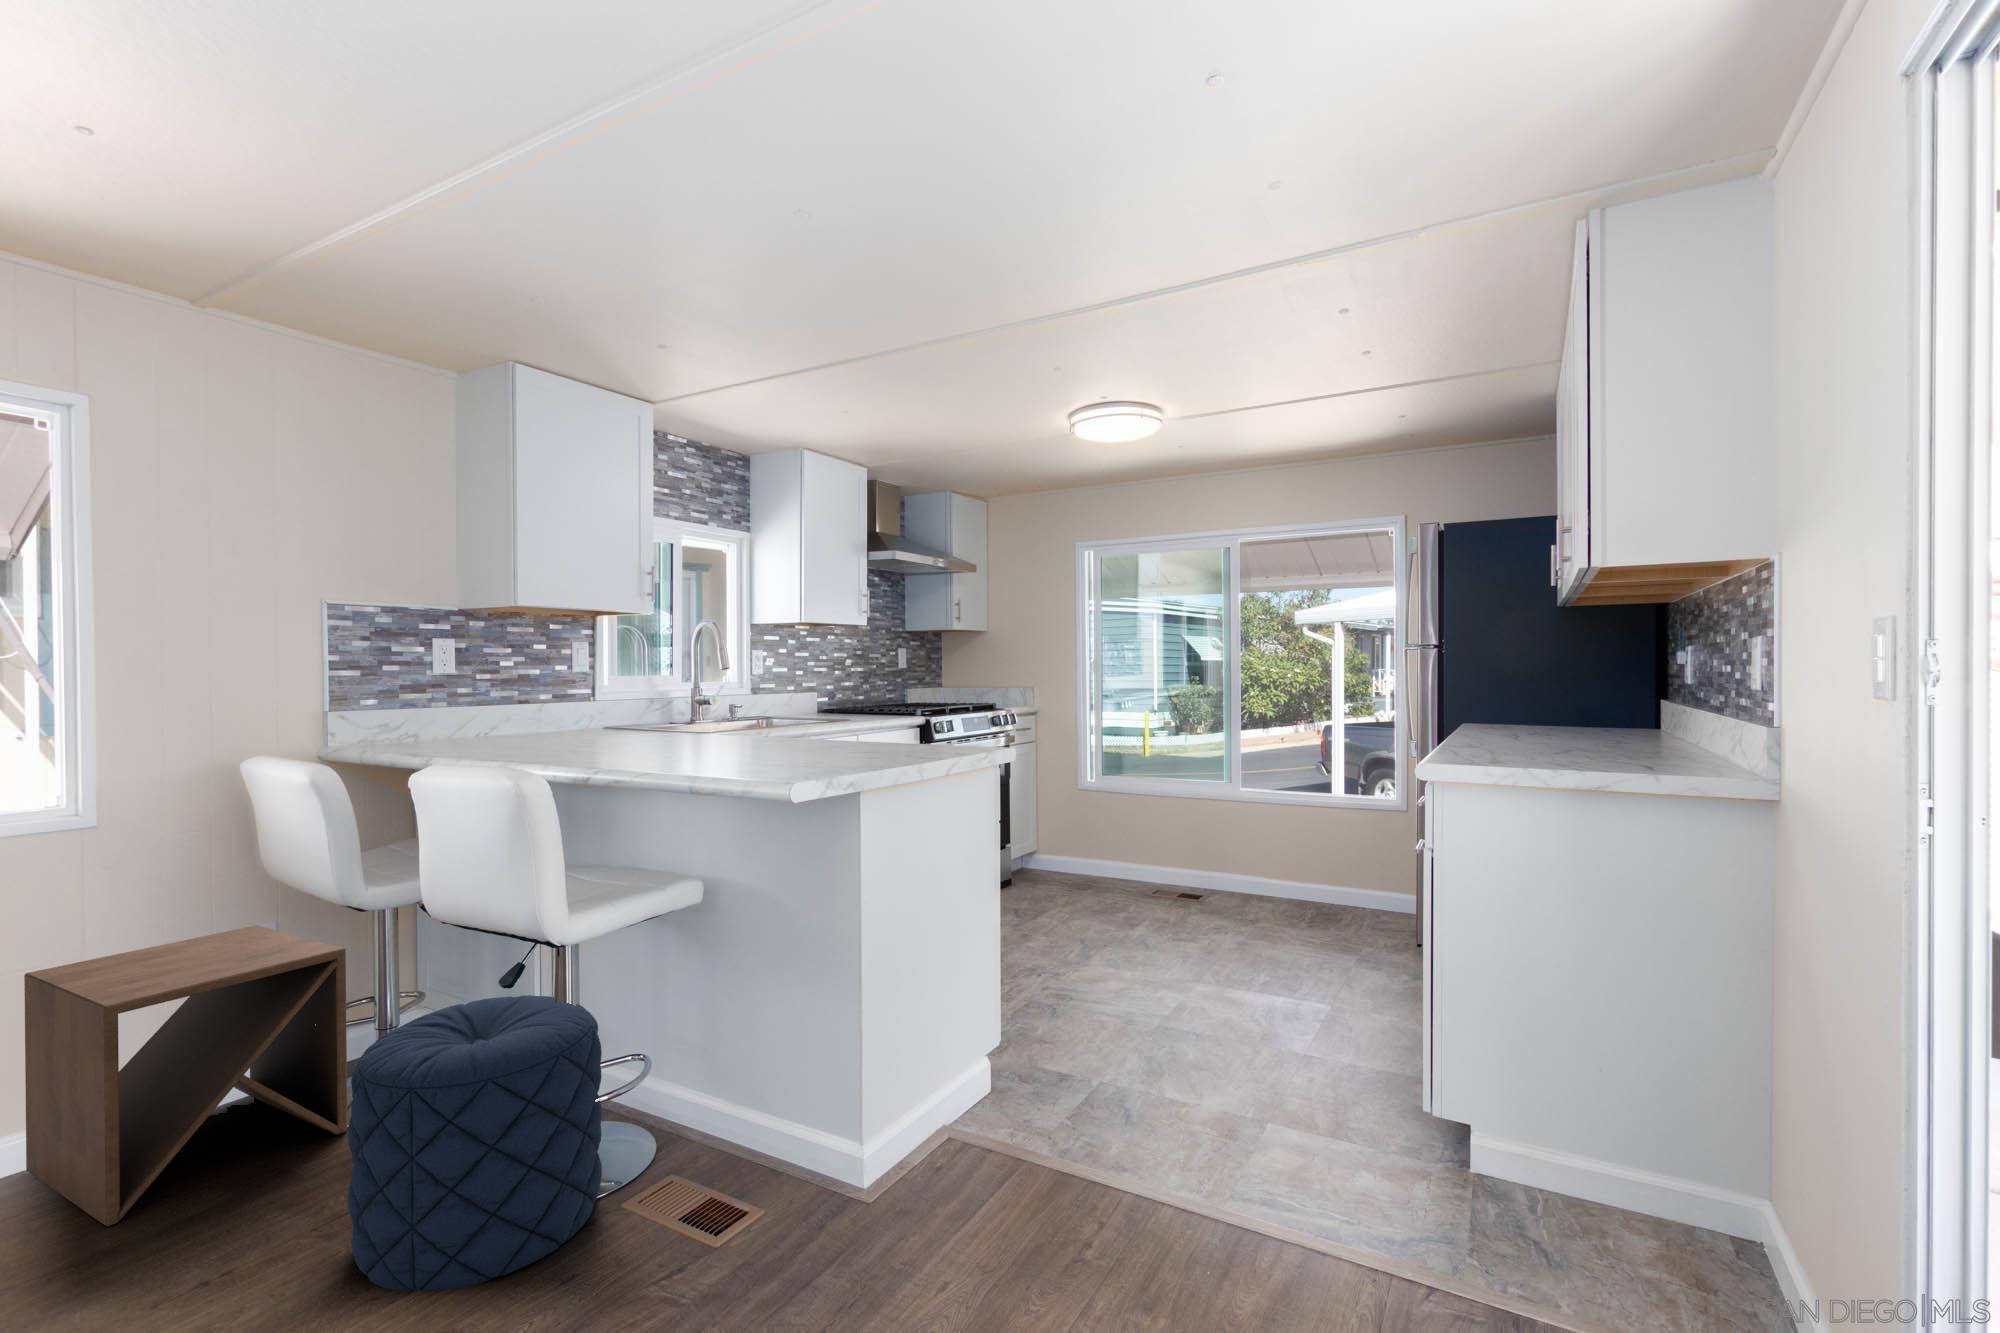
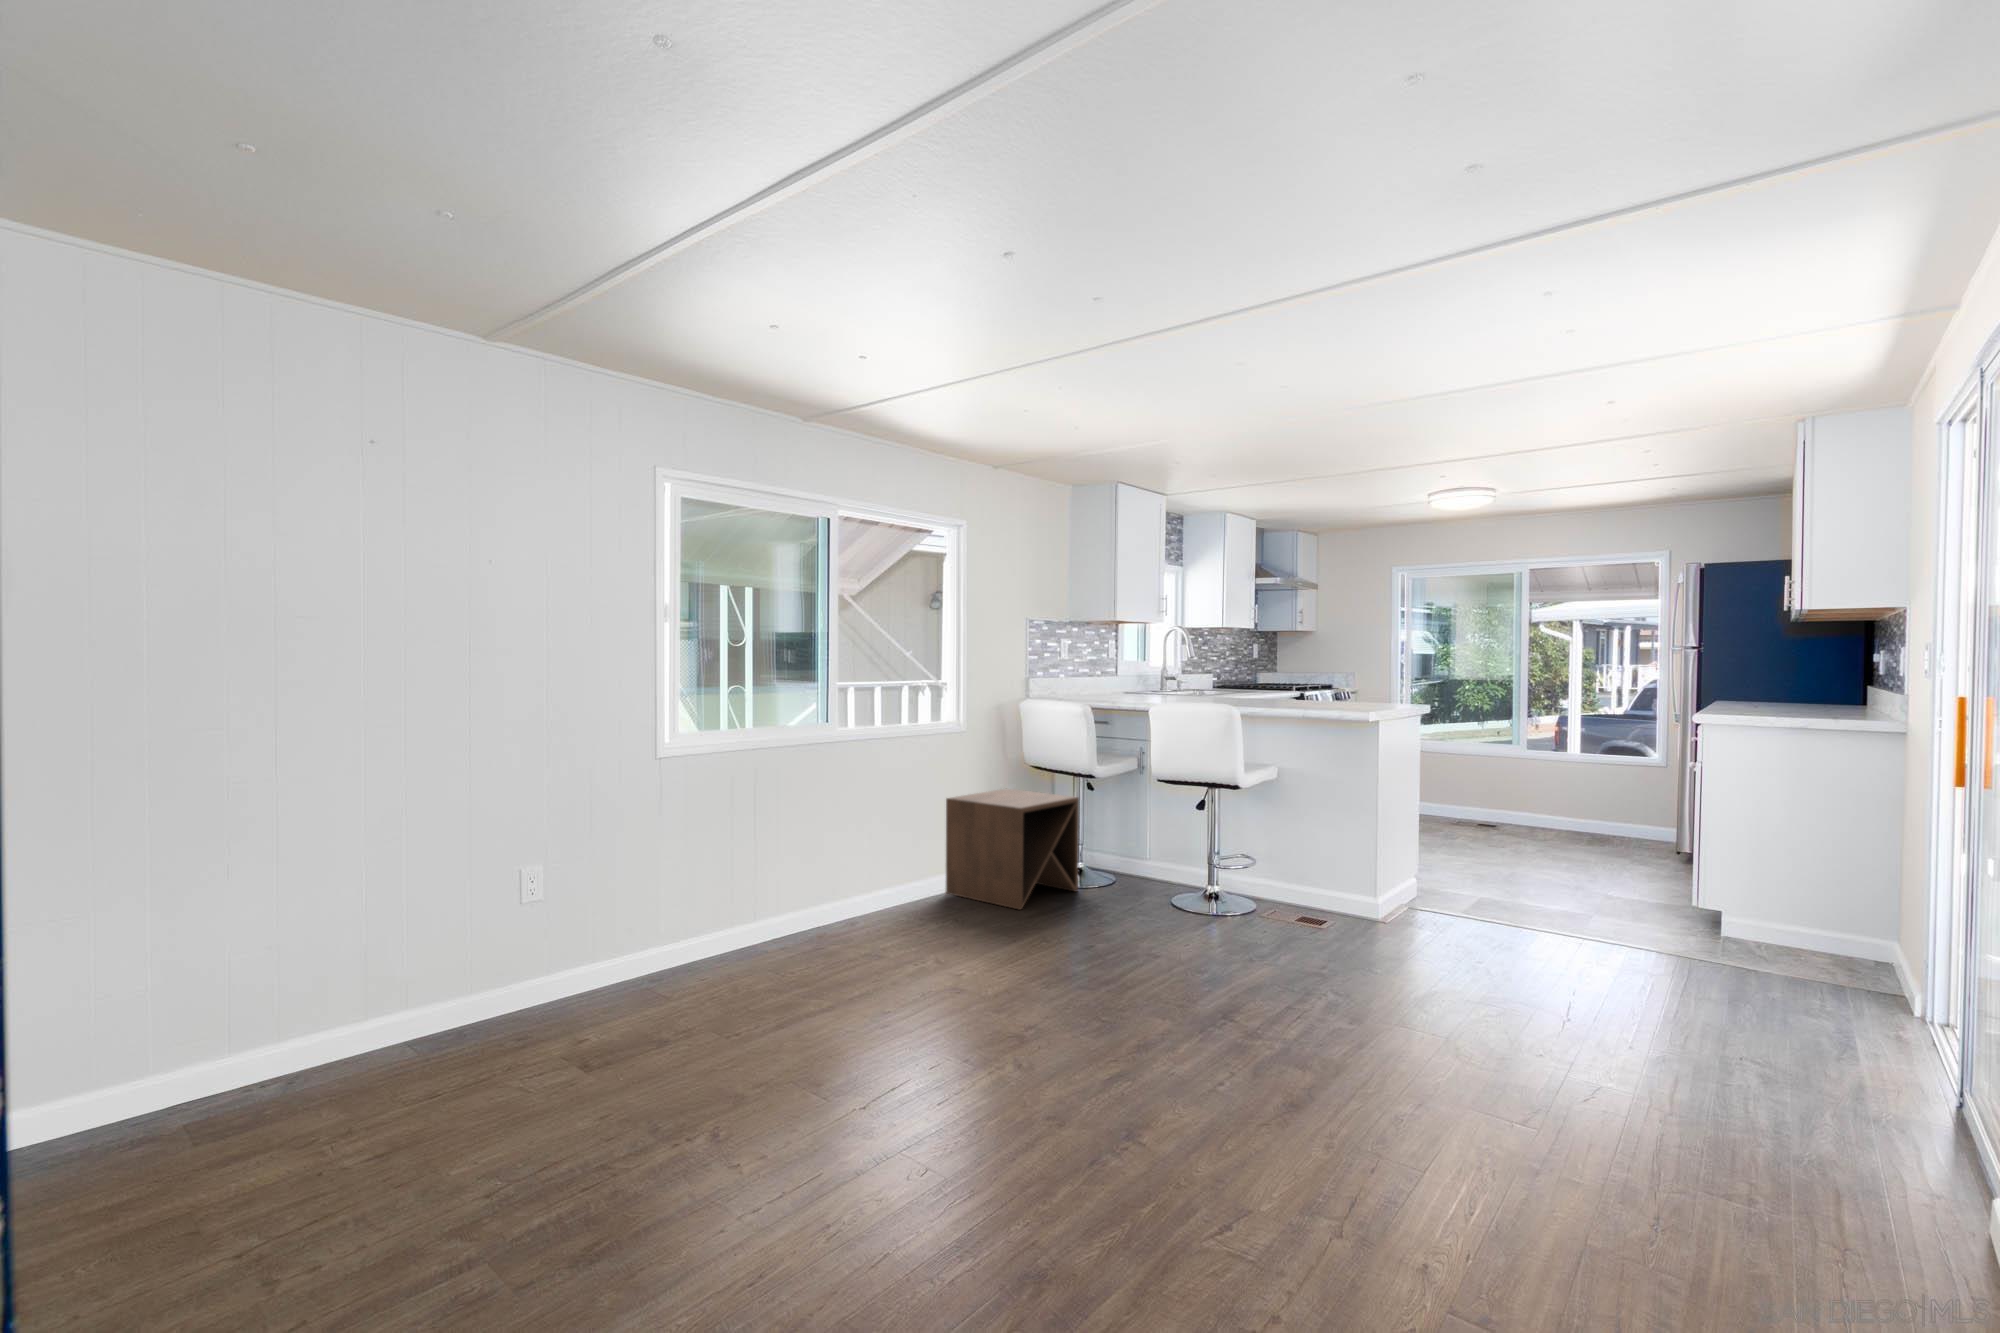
pouf: present [348,995,602,1291] -> none [1146,818,1253,933]

